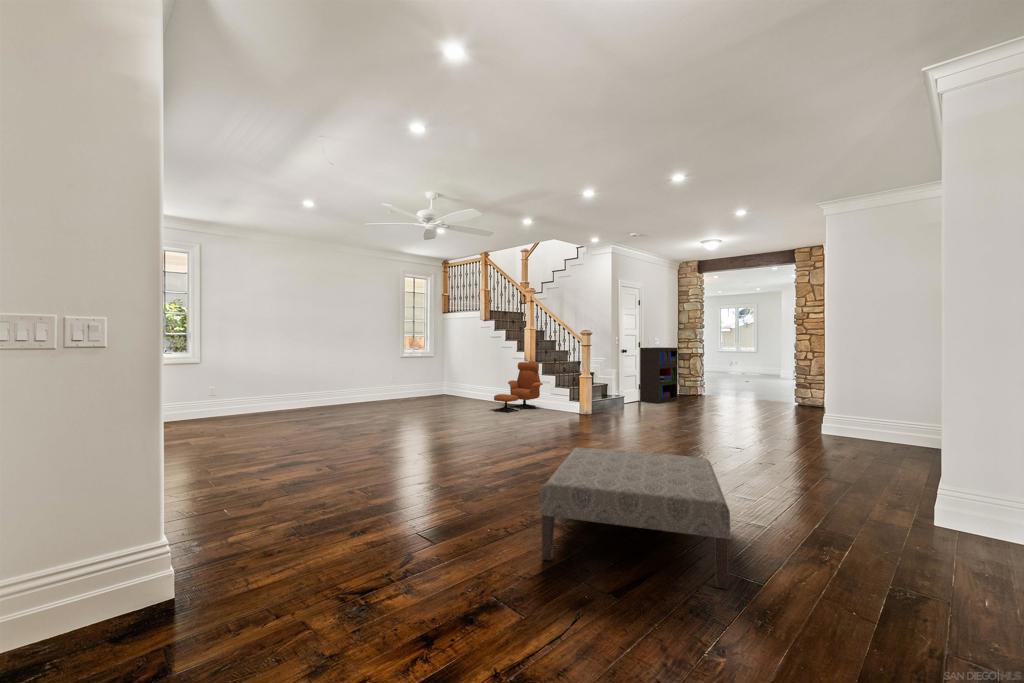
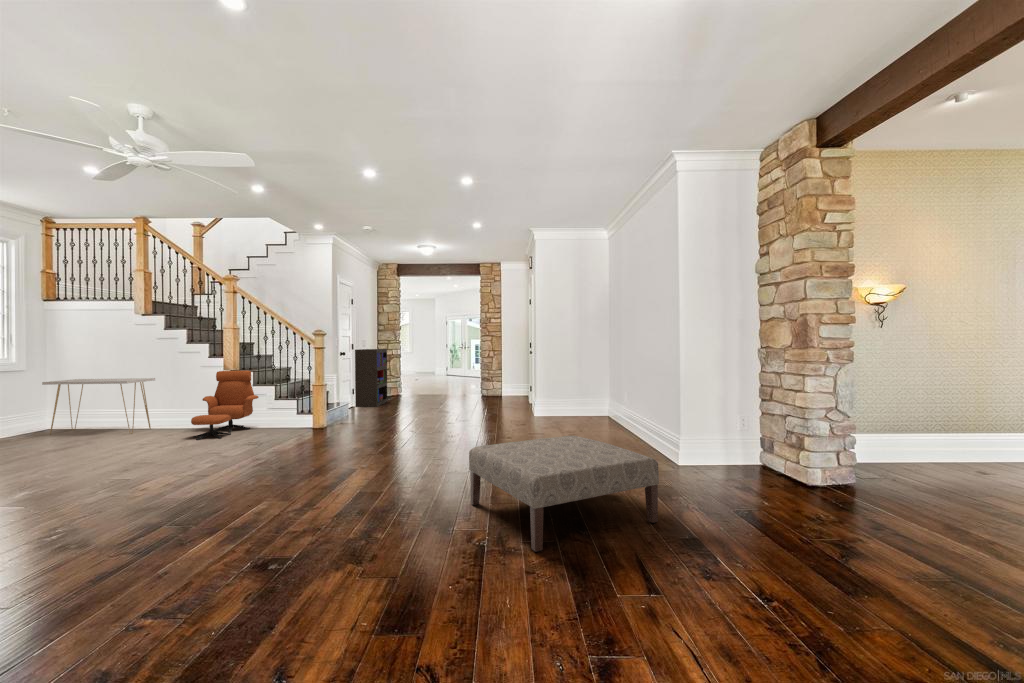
console table: none [436,363,489,402] -> present [42,378,155,435]

